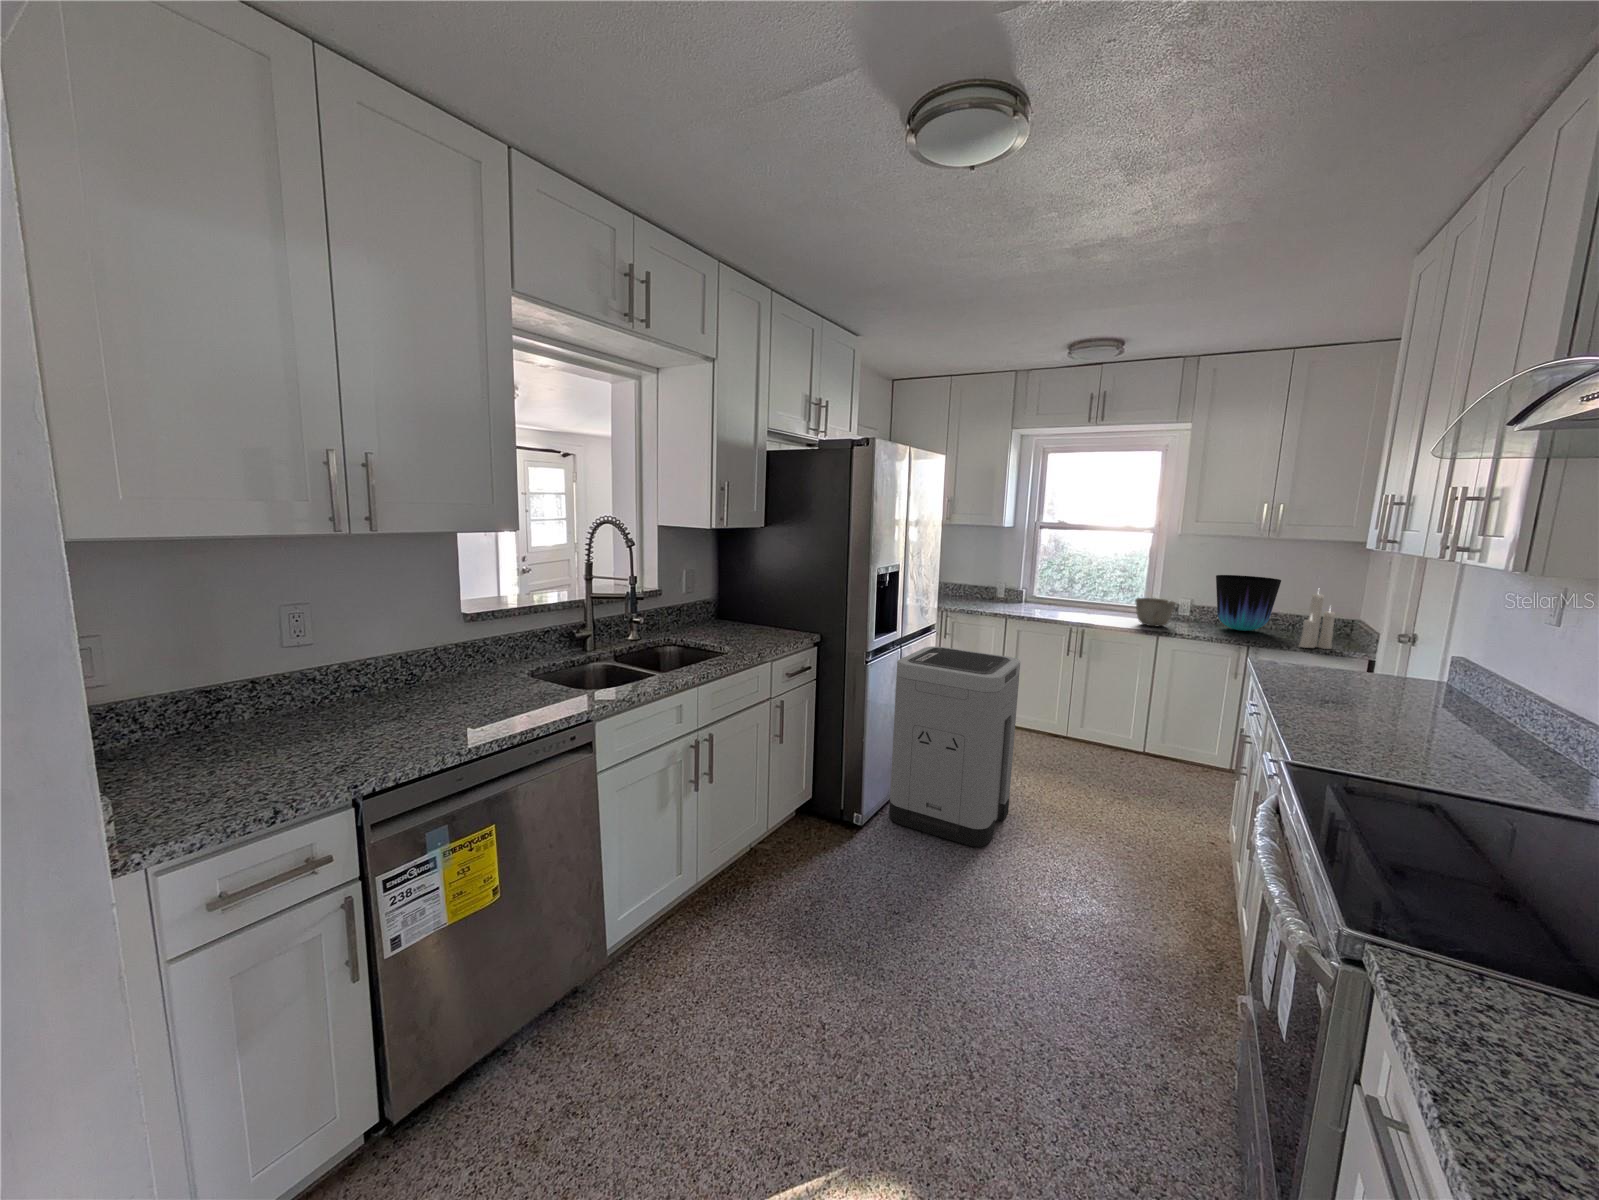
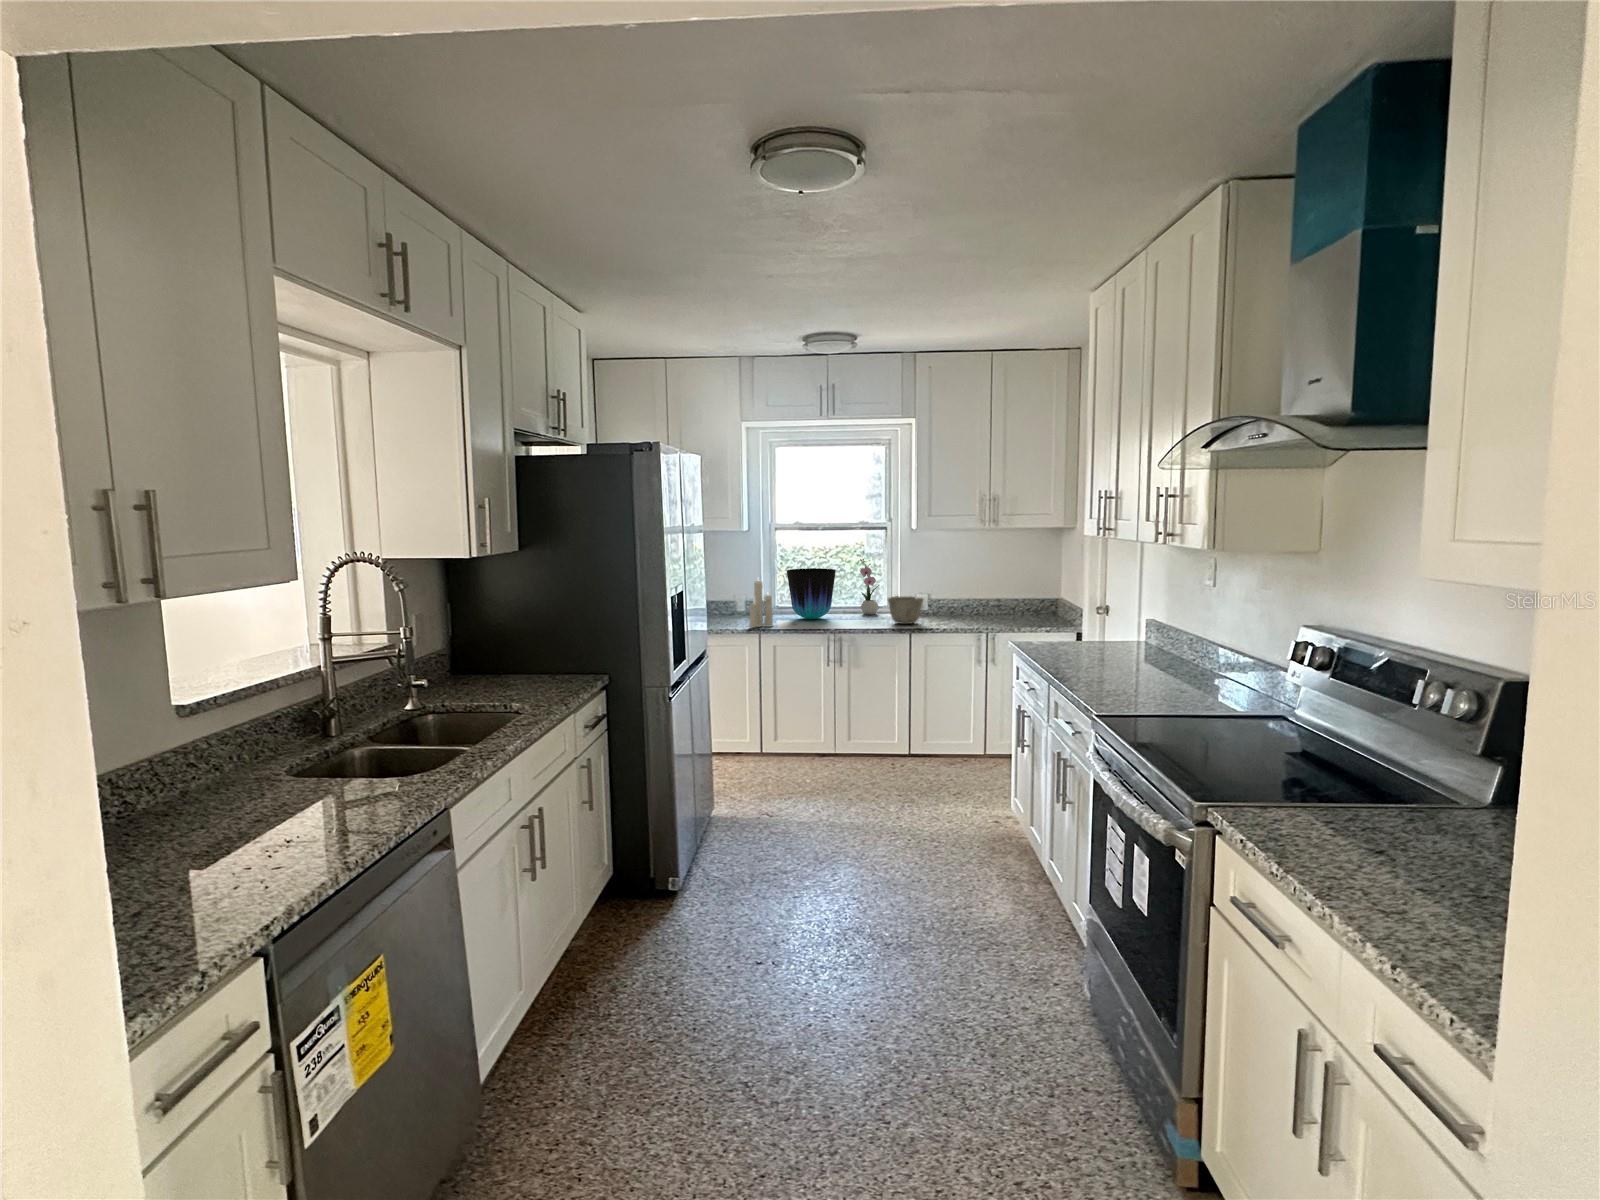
flower arrangement: none [1112,558,1136,613] -> present [860,559,879,615]
vase: present [1216,575,1281,631] -> present [787,568,836,619]
candle: present [1299,594,1335,649] -> present [749,580,773,628]
trash can: present [889,647,1020,847] -> none [699,671,819,877]

